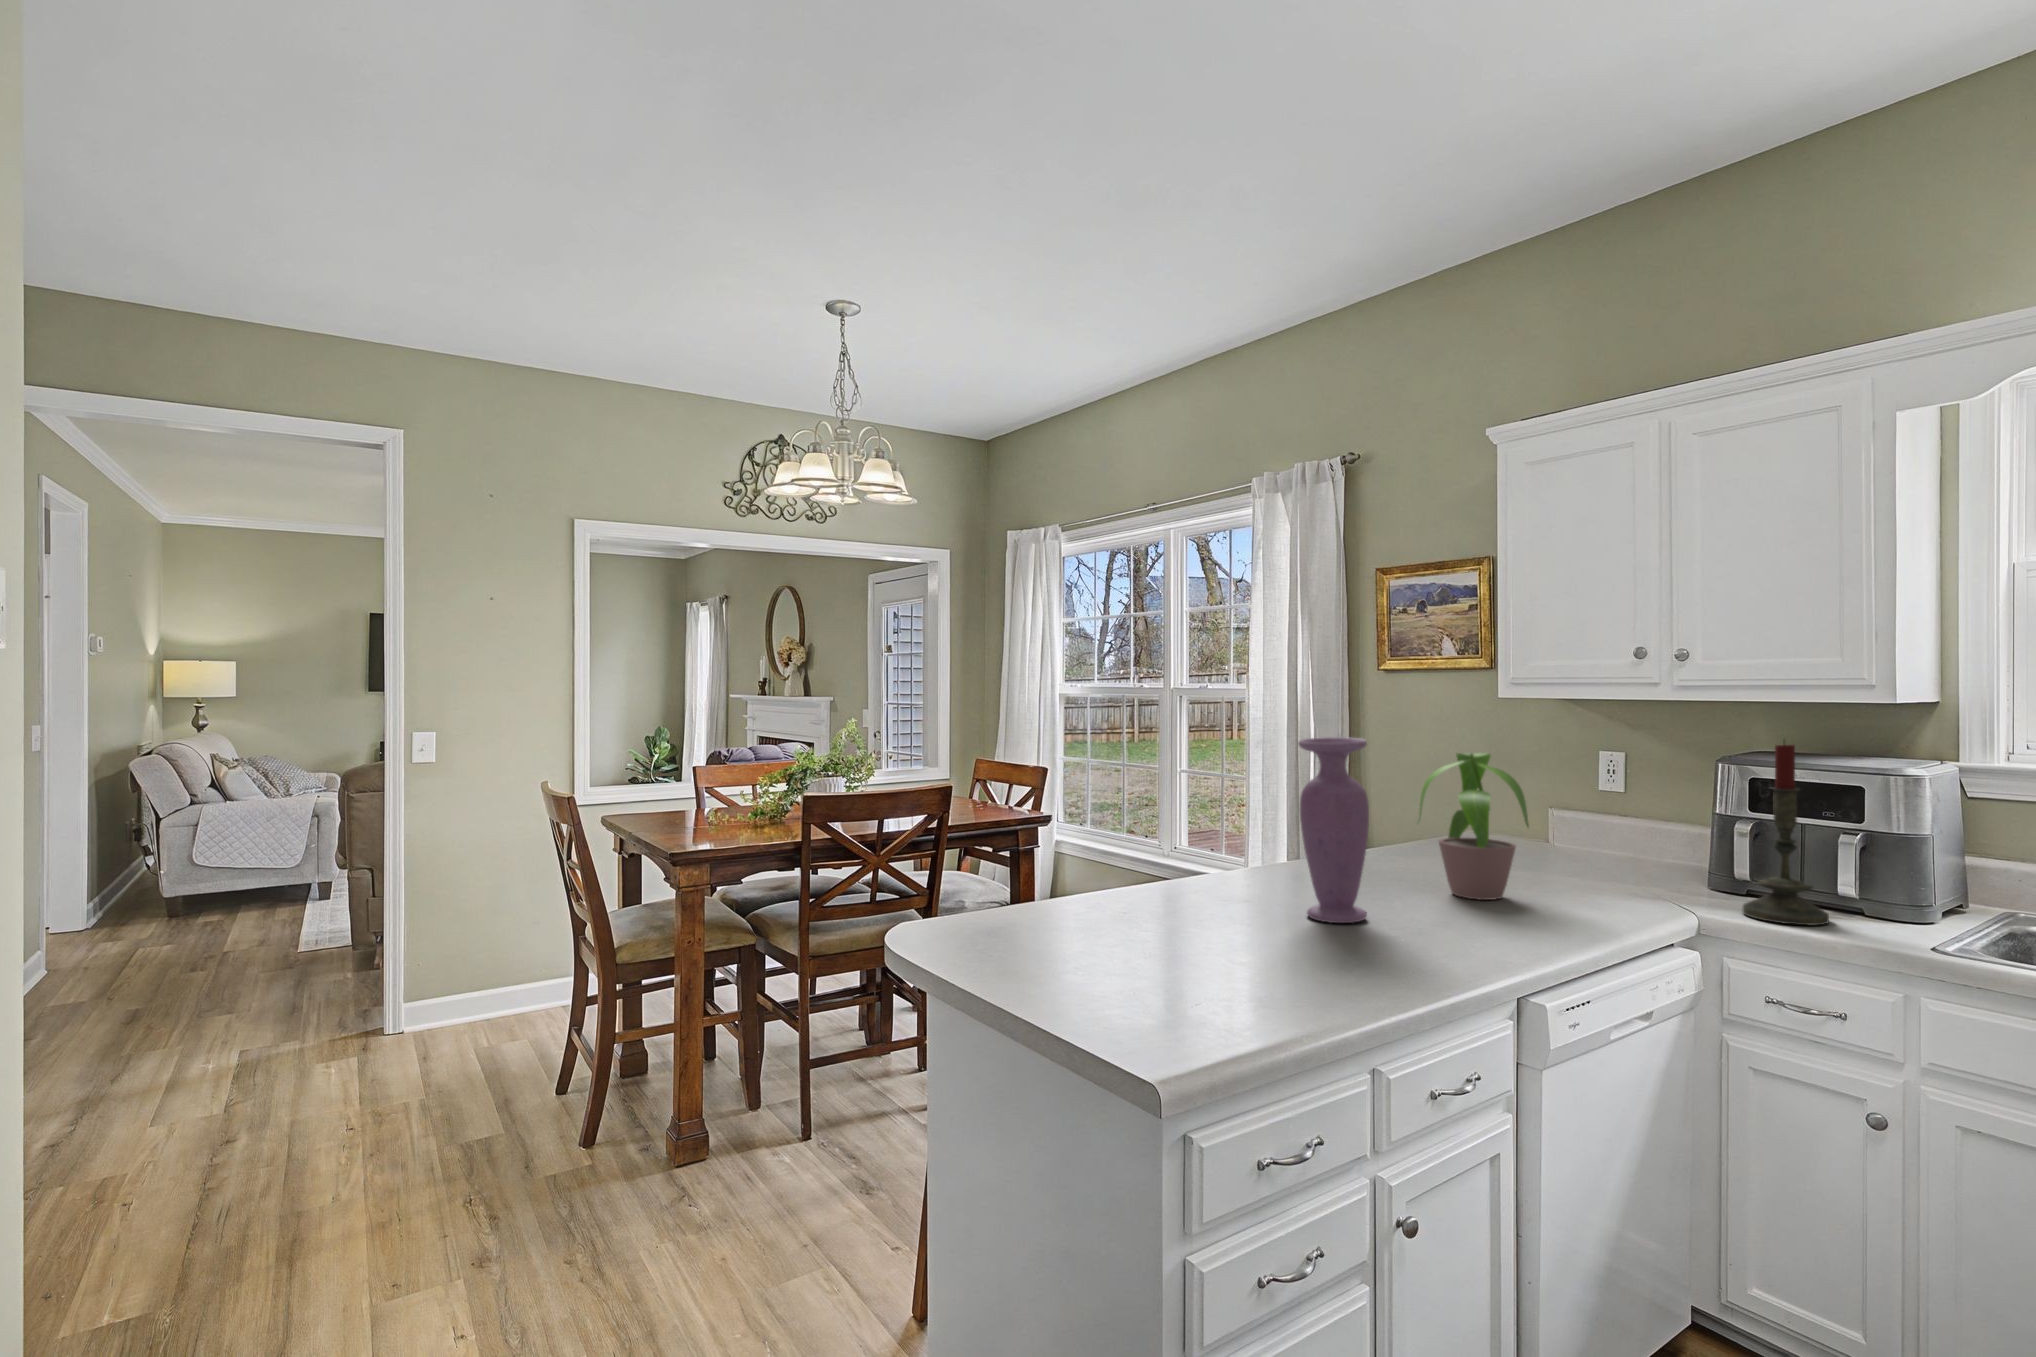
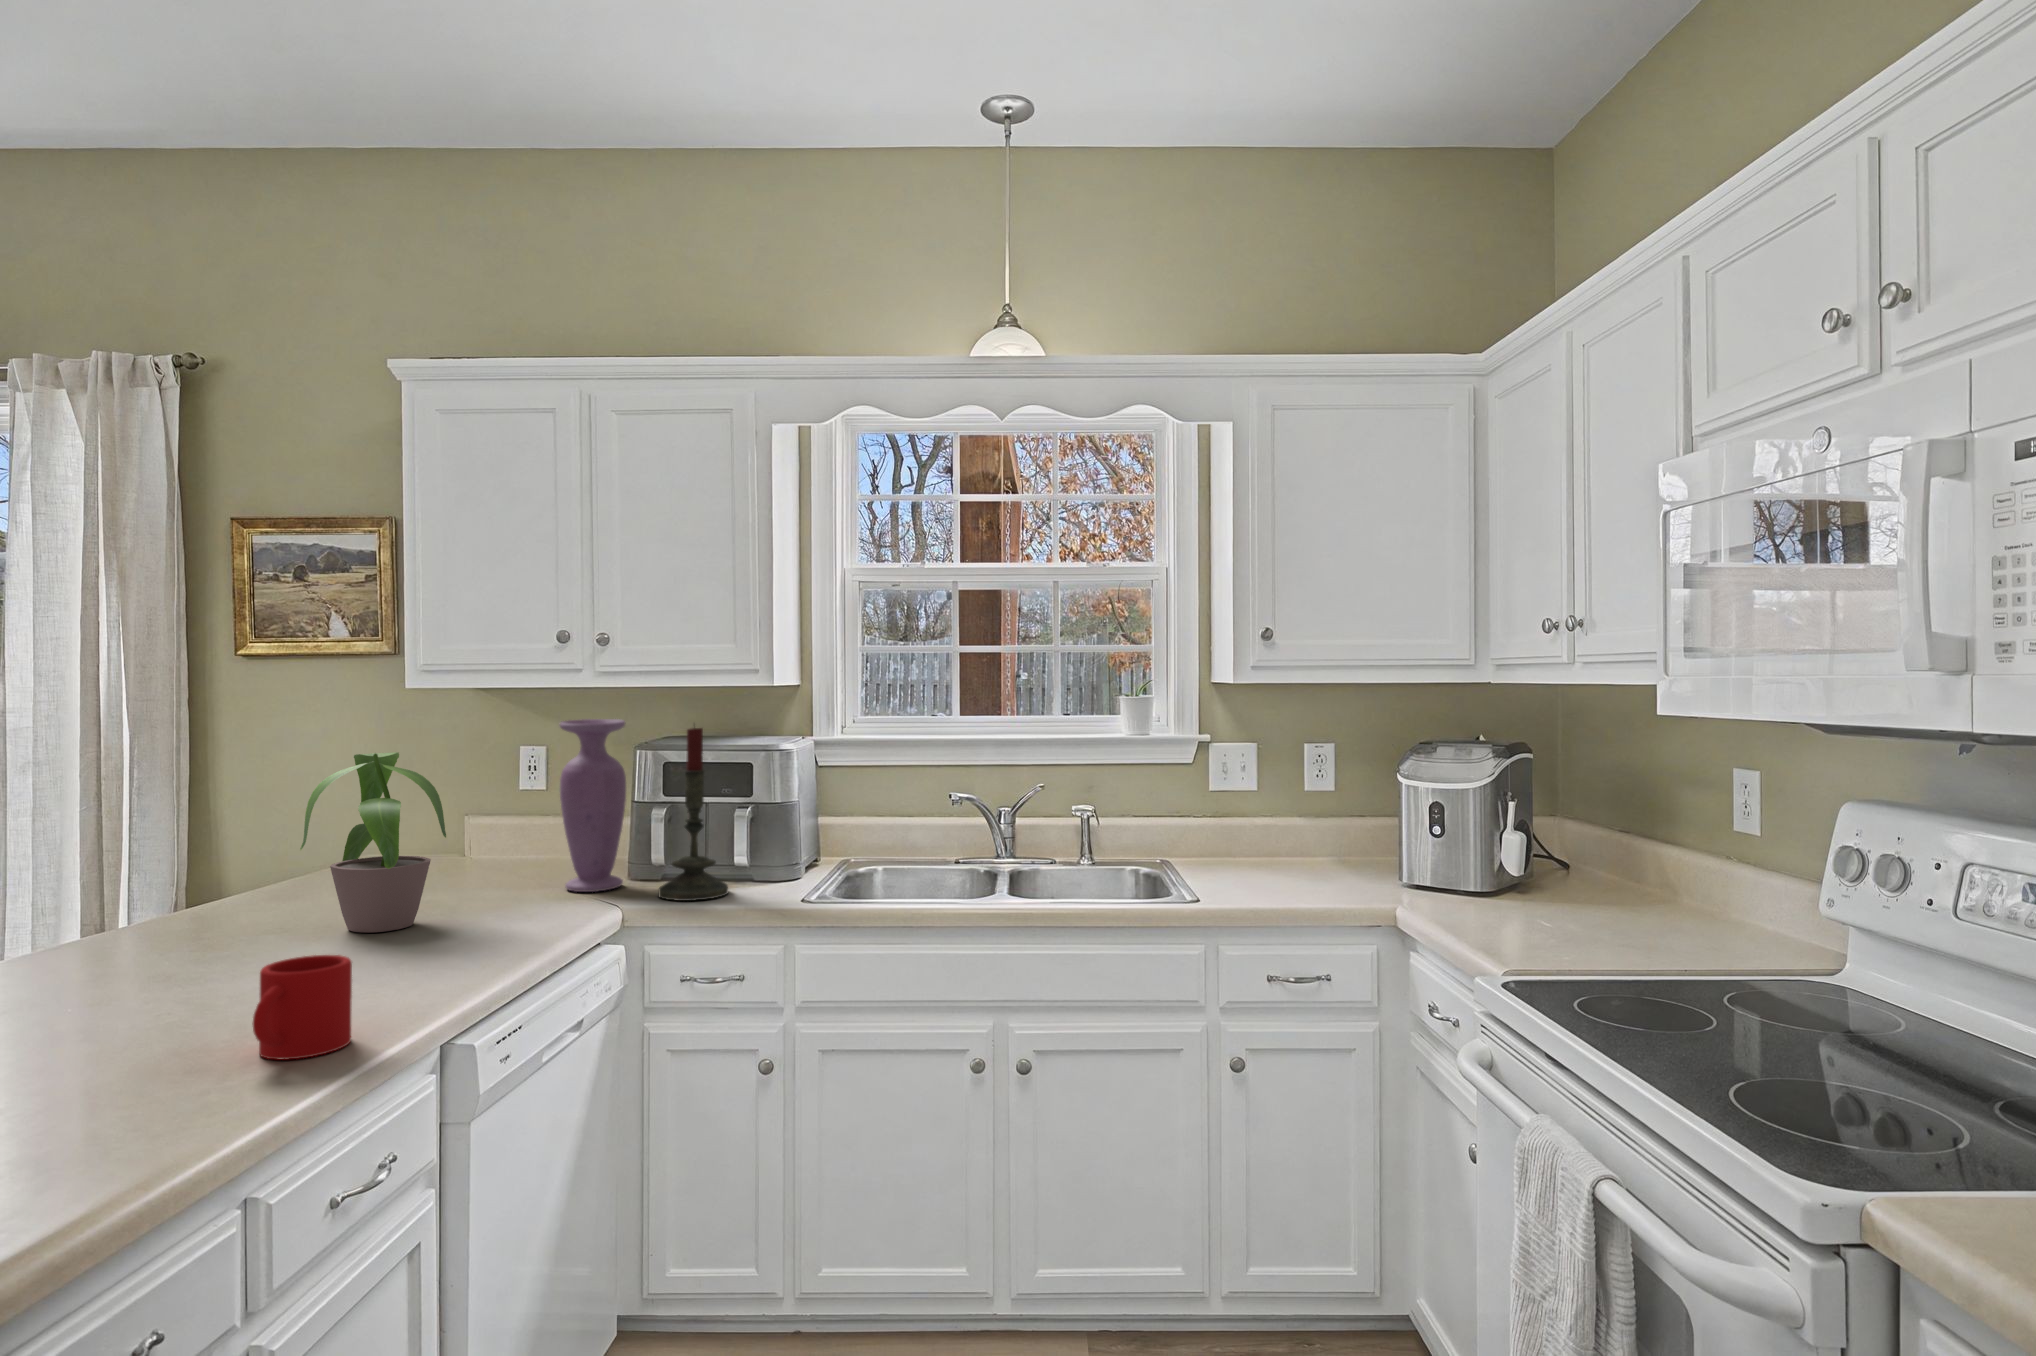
vase: present [1299,737,1369,923] -> present [560,719,626,892]
mug: none [1379,904,1446,980] -> present [252,955,352,1060]

